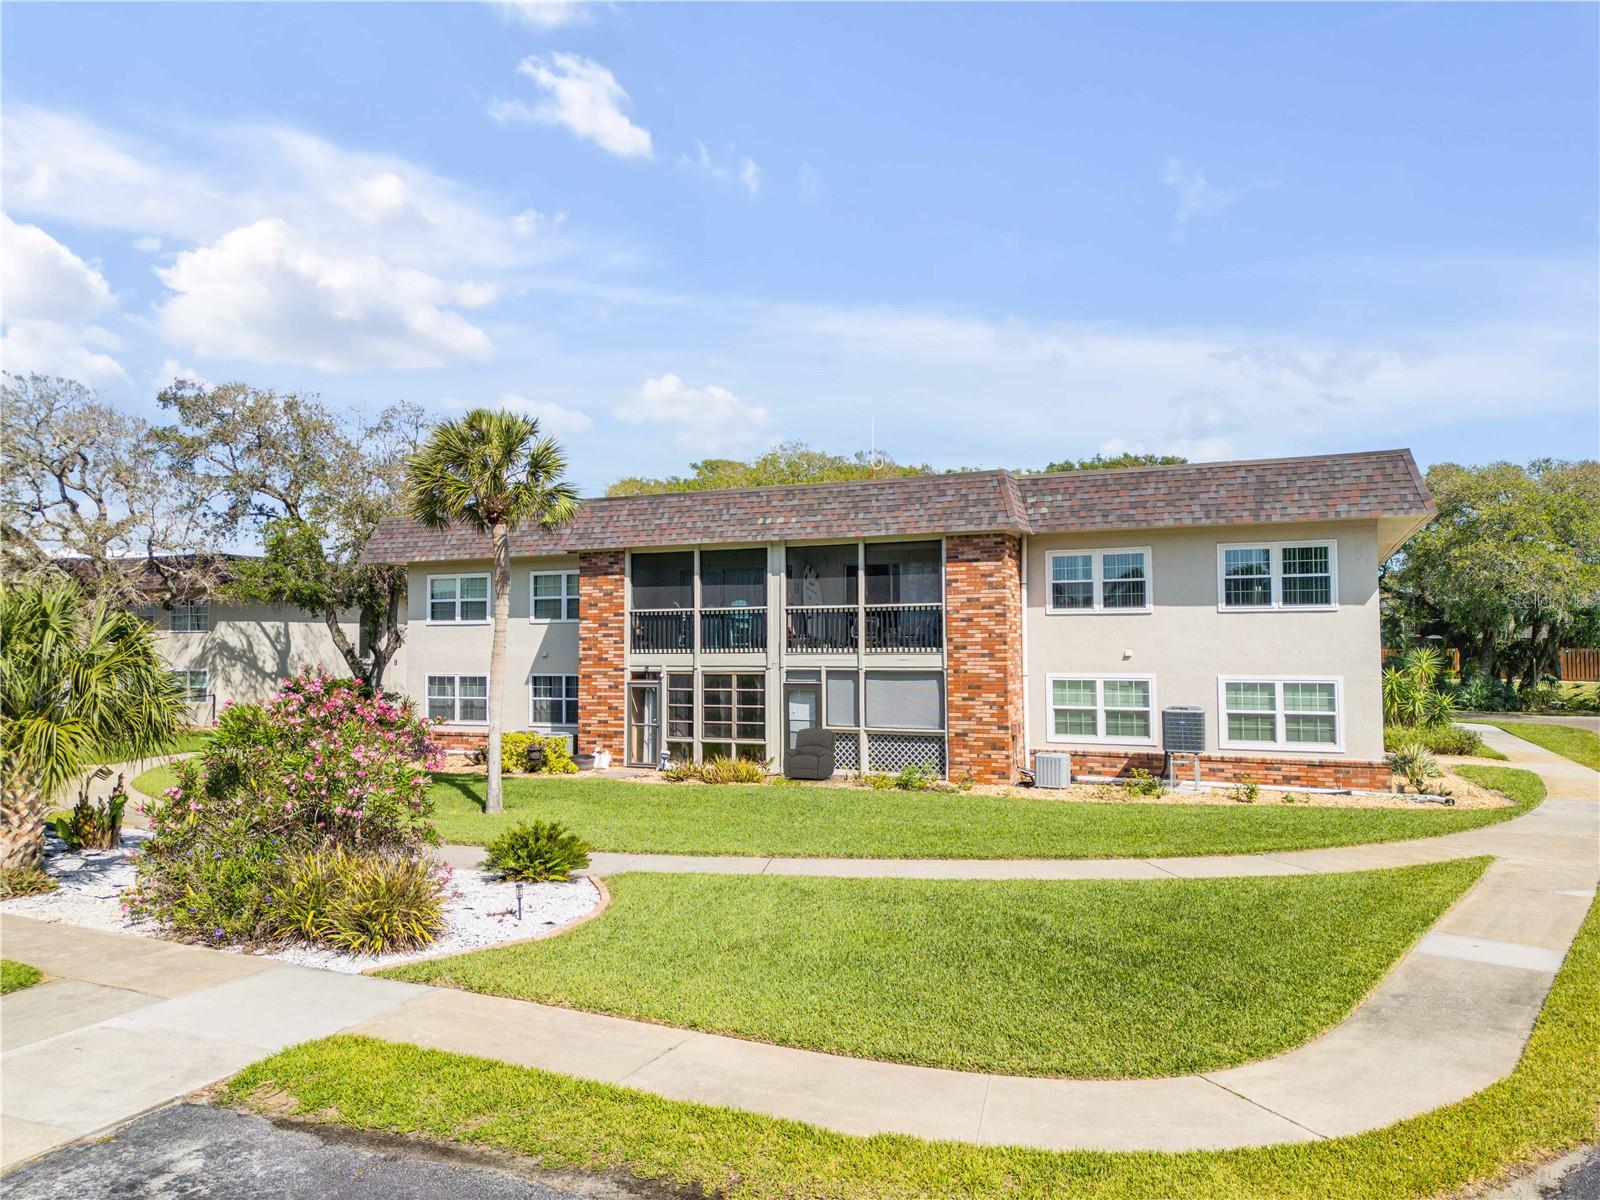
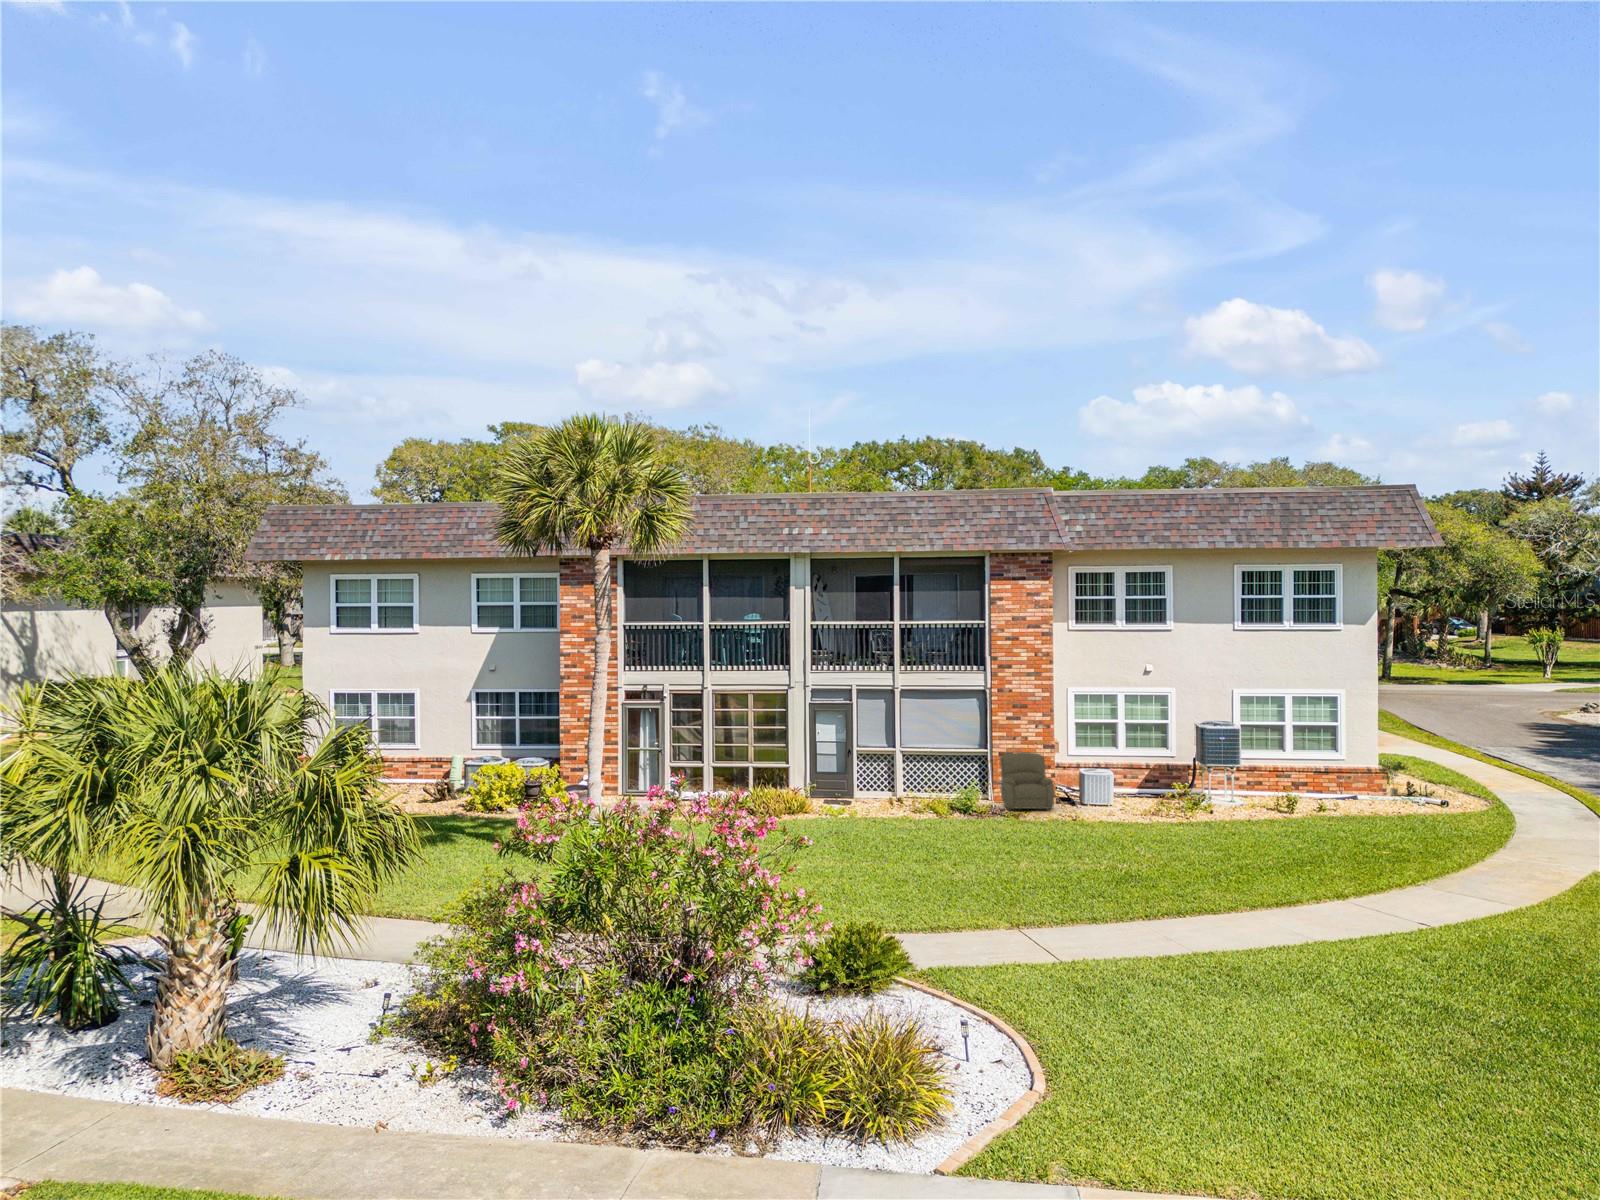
chair: present [783,728,836,780] -> present [1000,752,1055,810]

